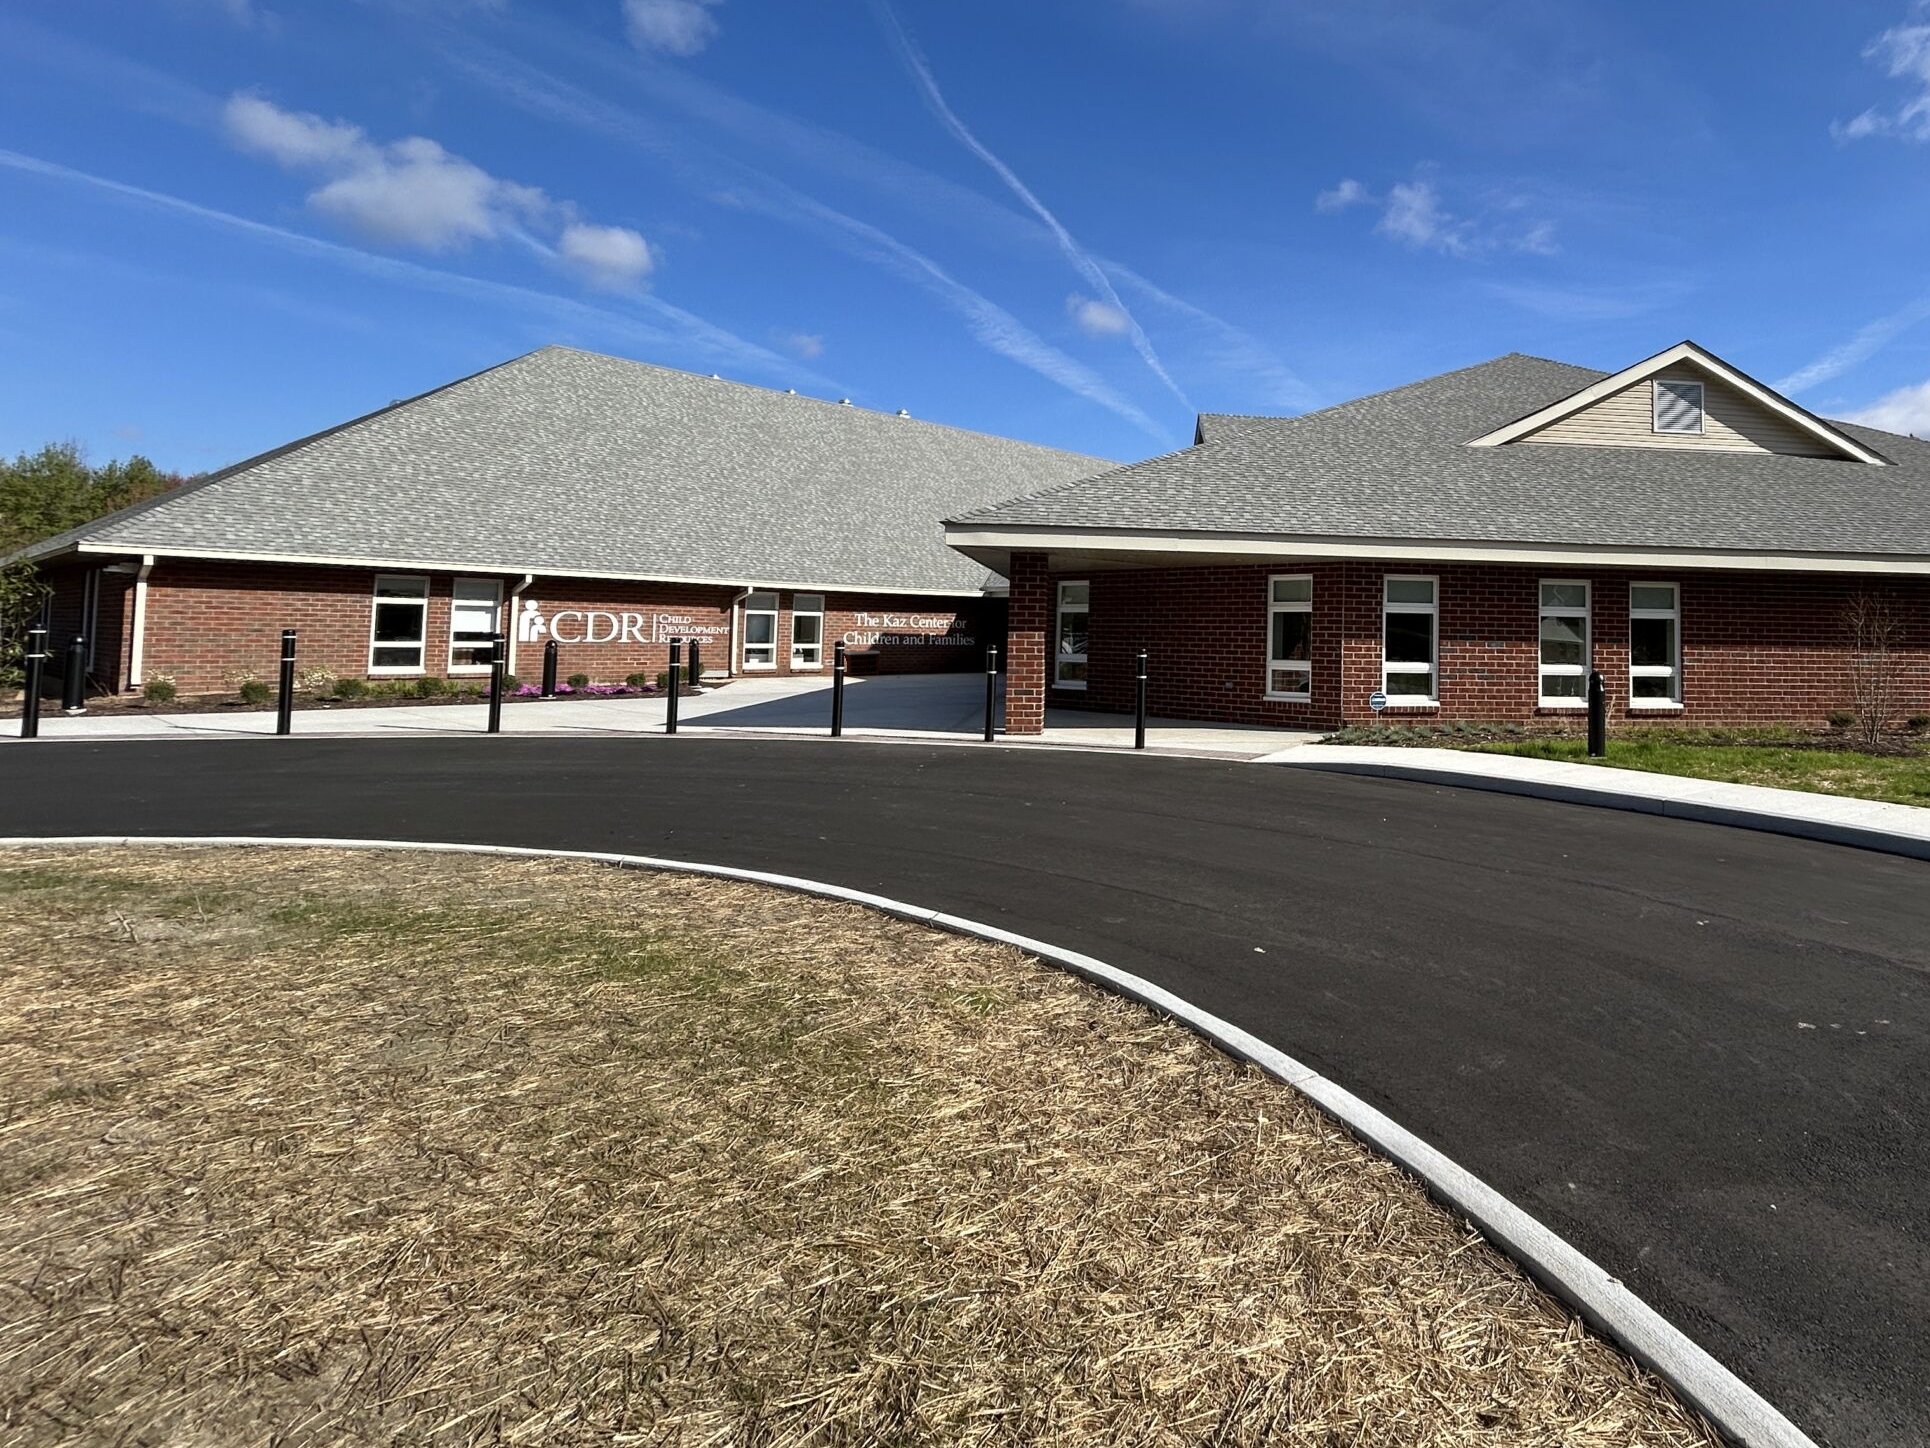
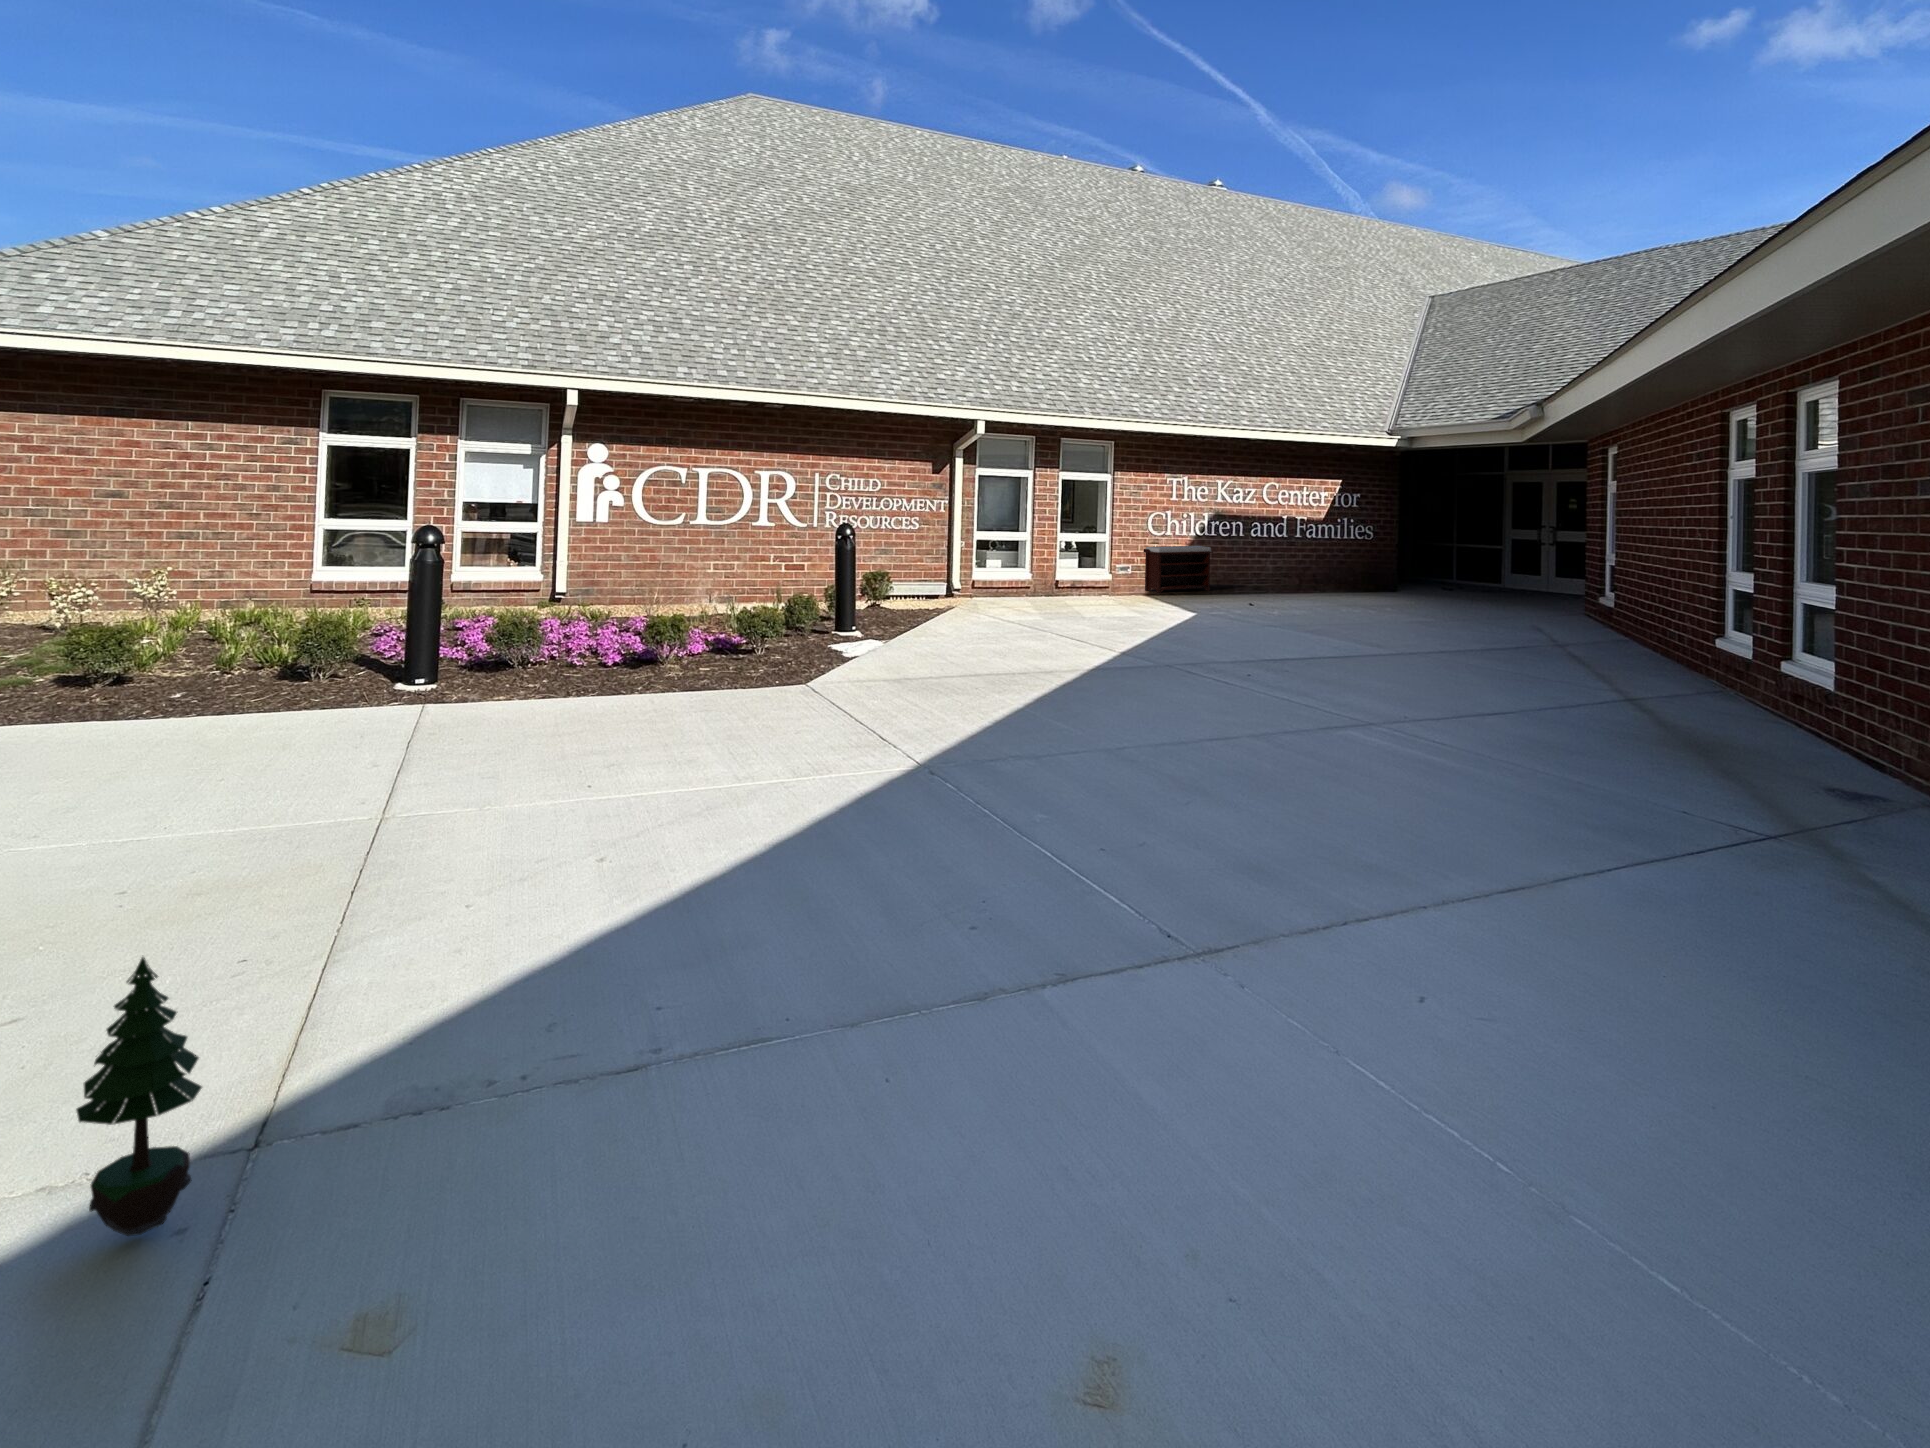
potted tree: none [681,718,698,759] -> present [76,957,202,1236]

